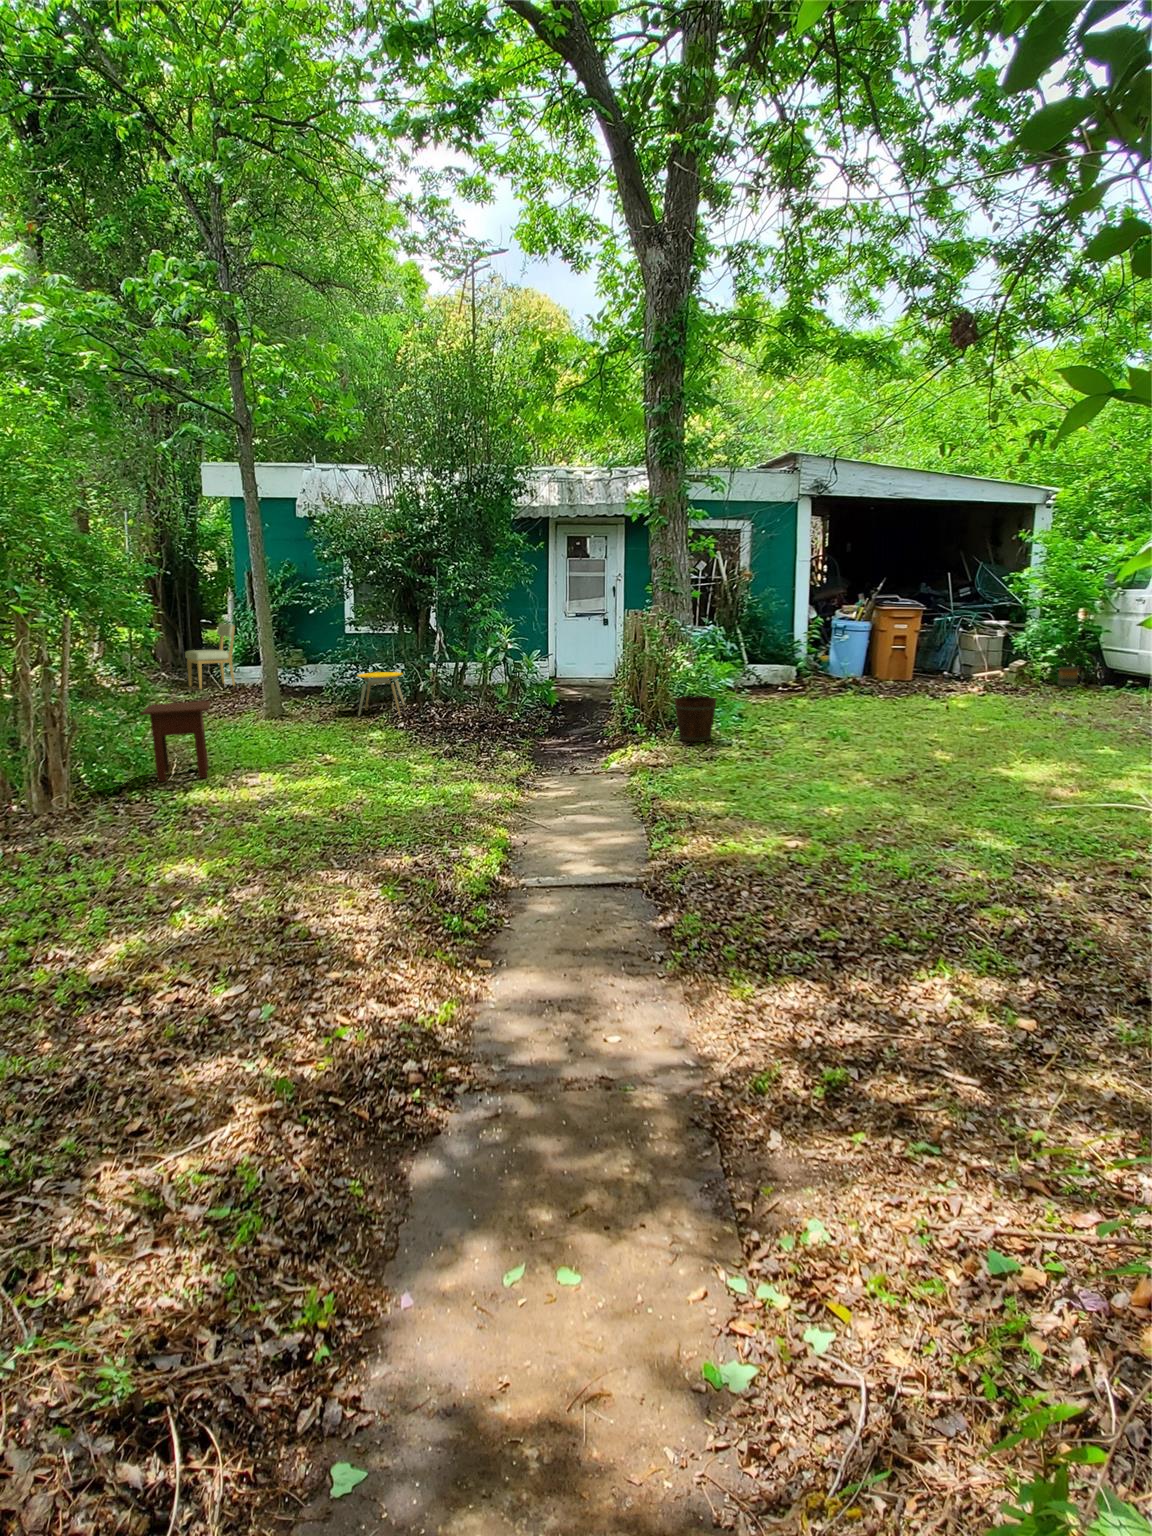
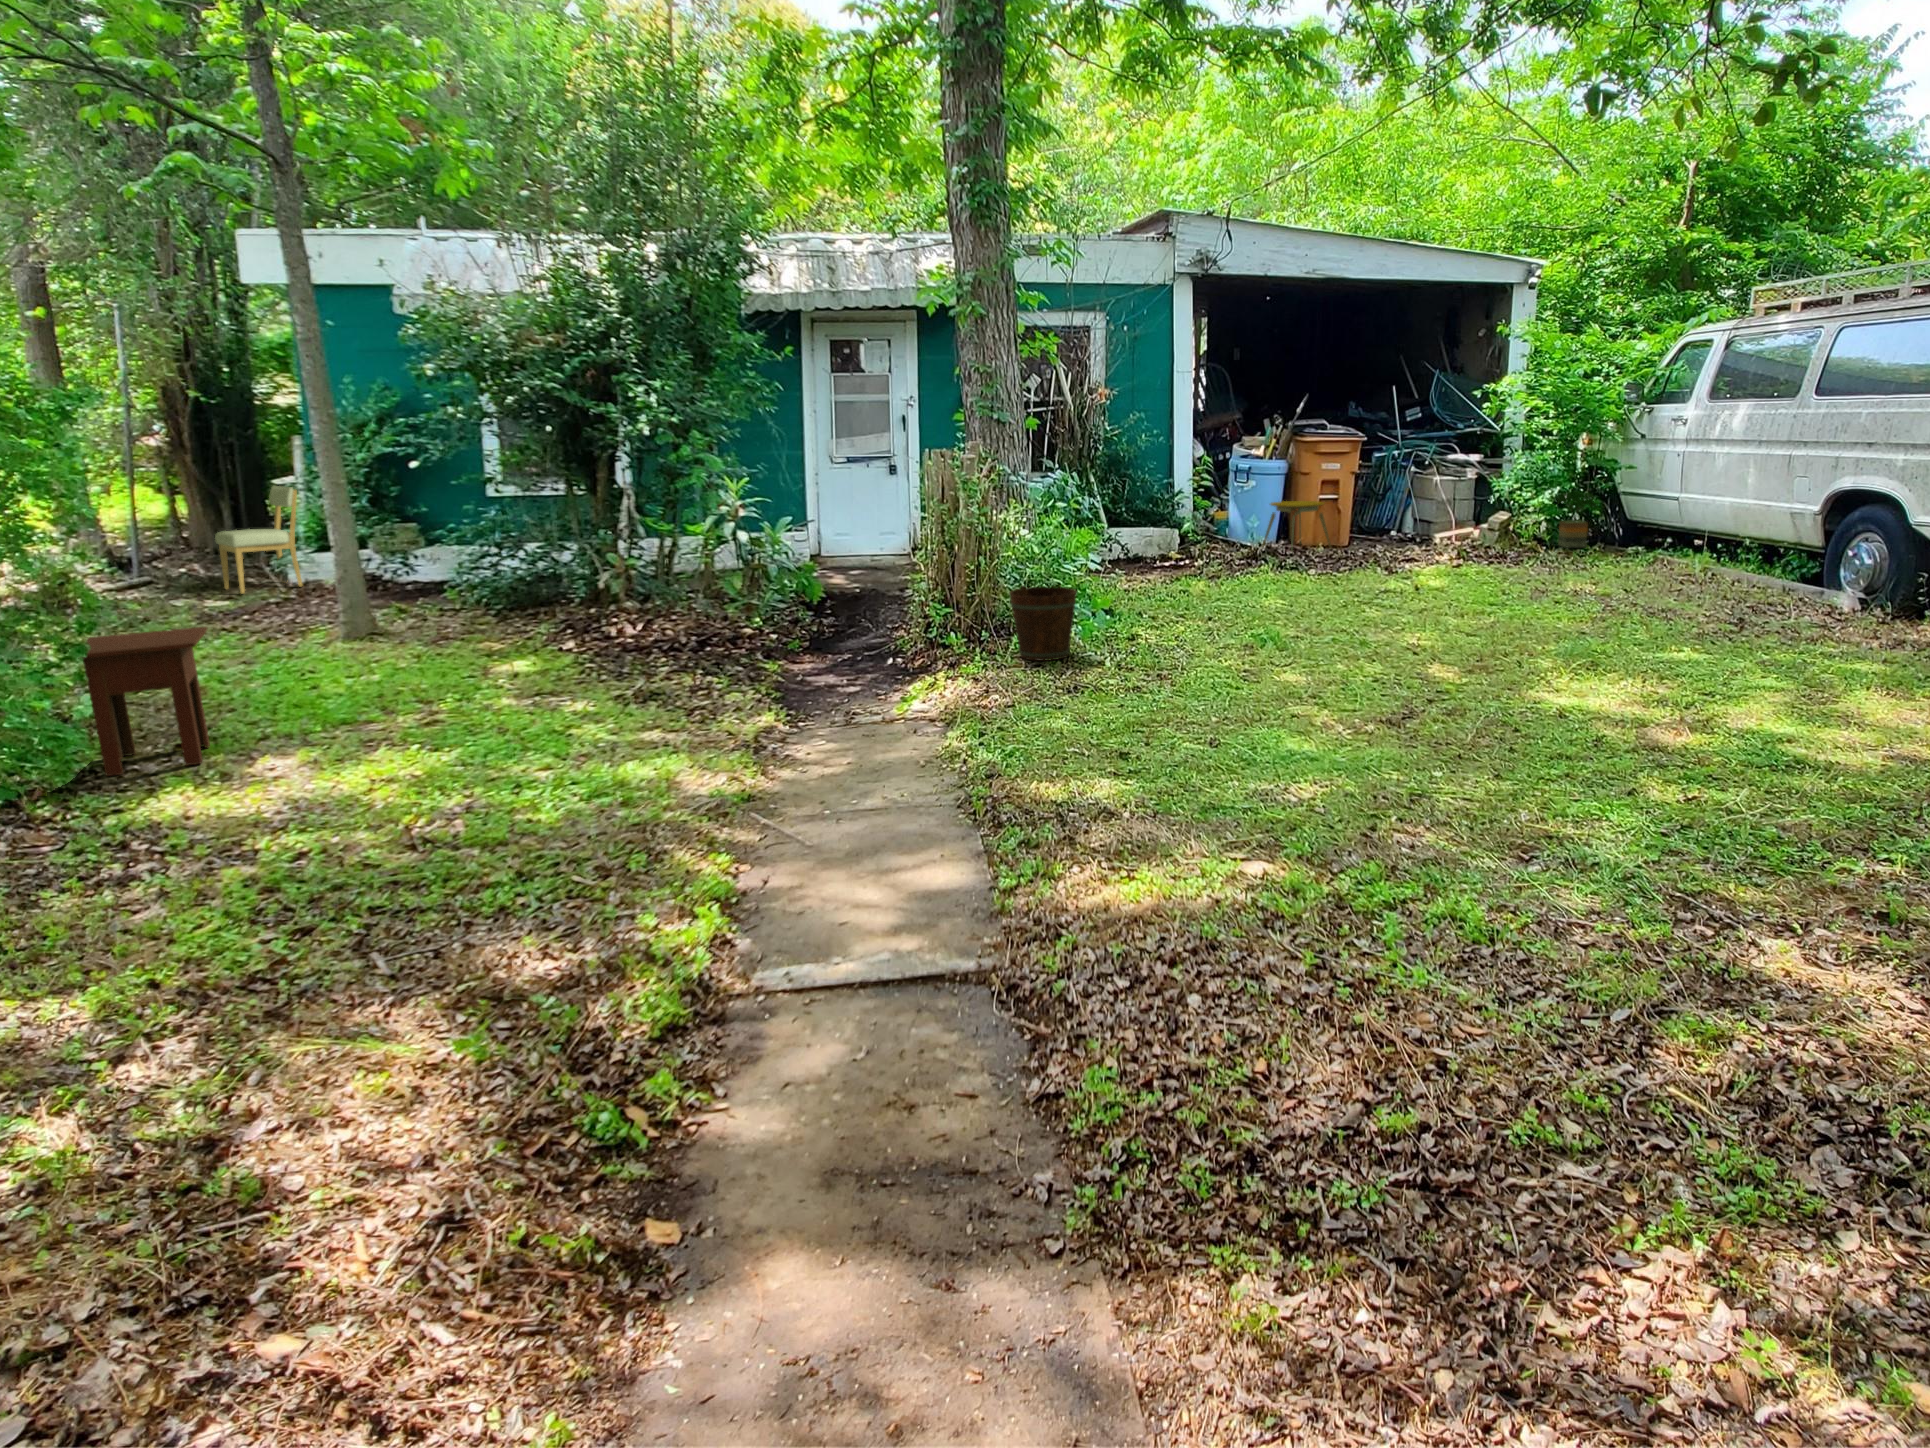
stool: present [358,672,404,716] -> present [1262,501,1331,553]

